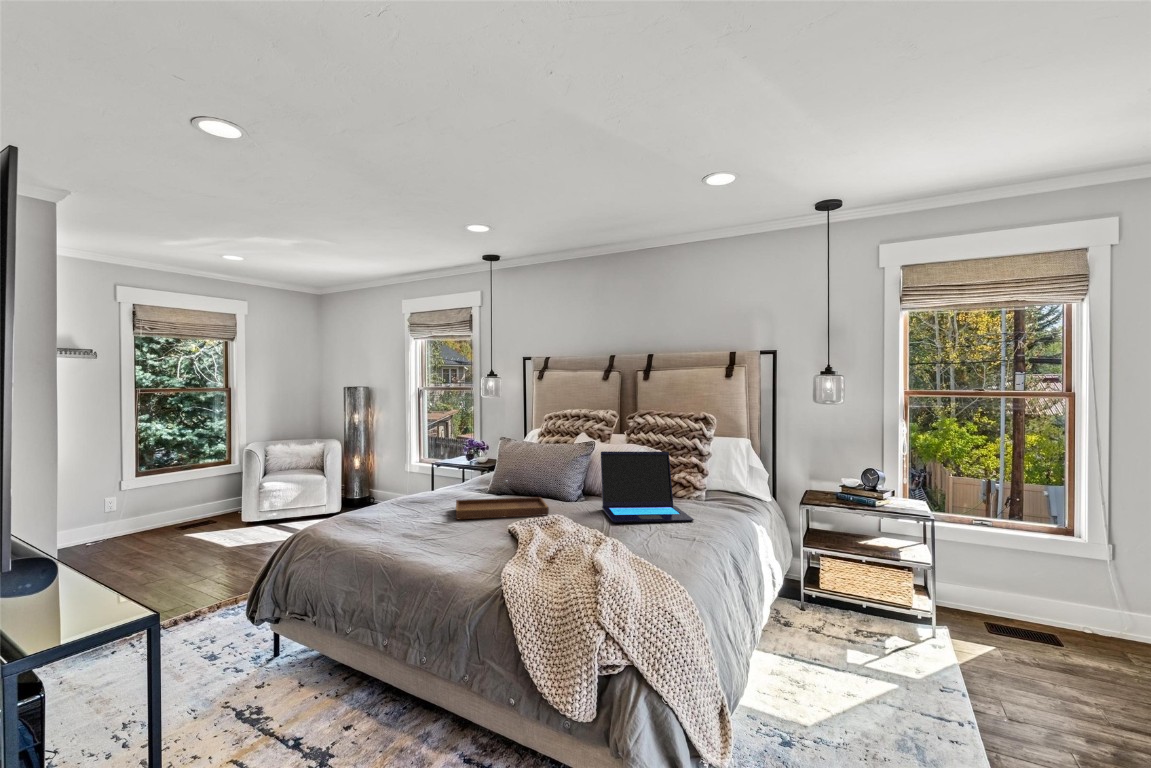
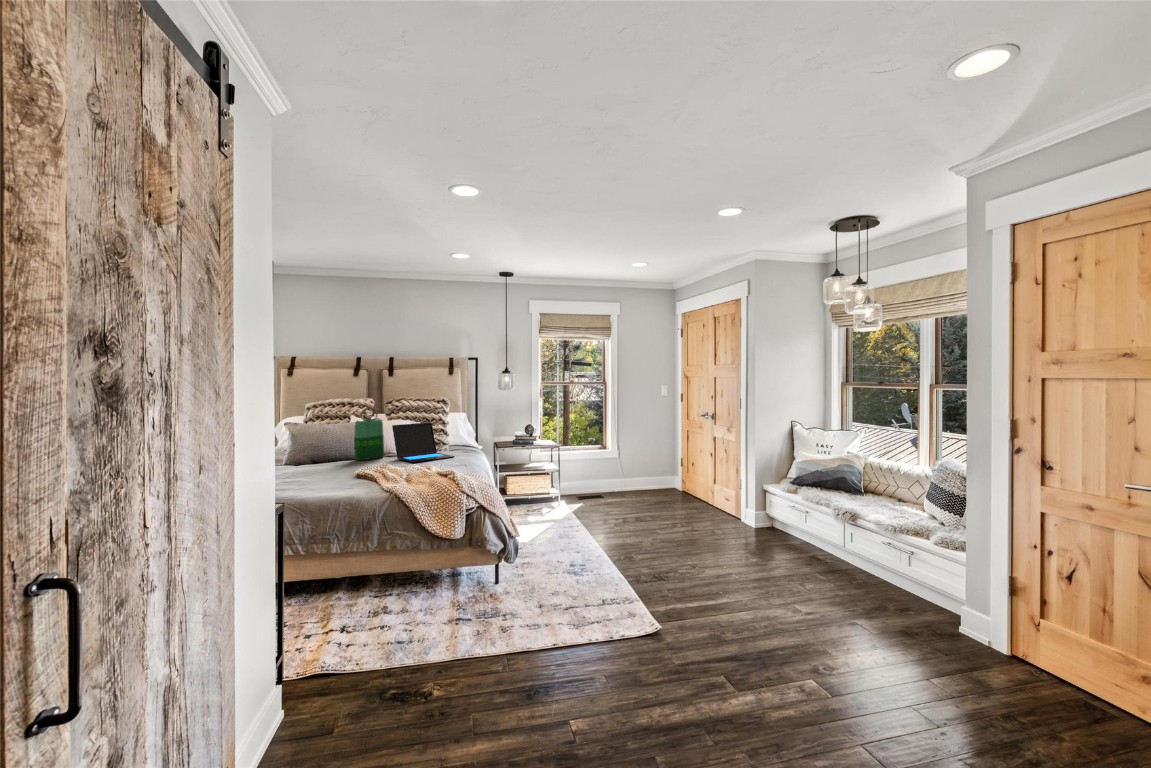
tote bag: none [548,421,592,502] -> present [354,408,384,461]
tray: present [456,480,549,519] -> none [299,448,368,474]

